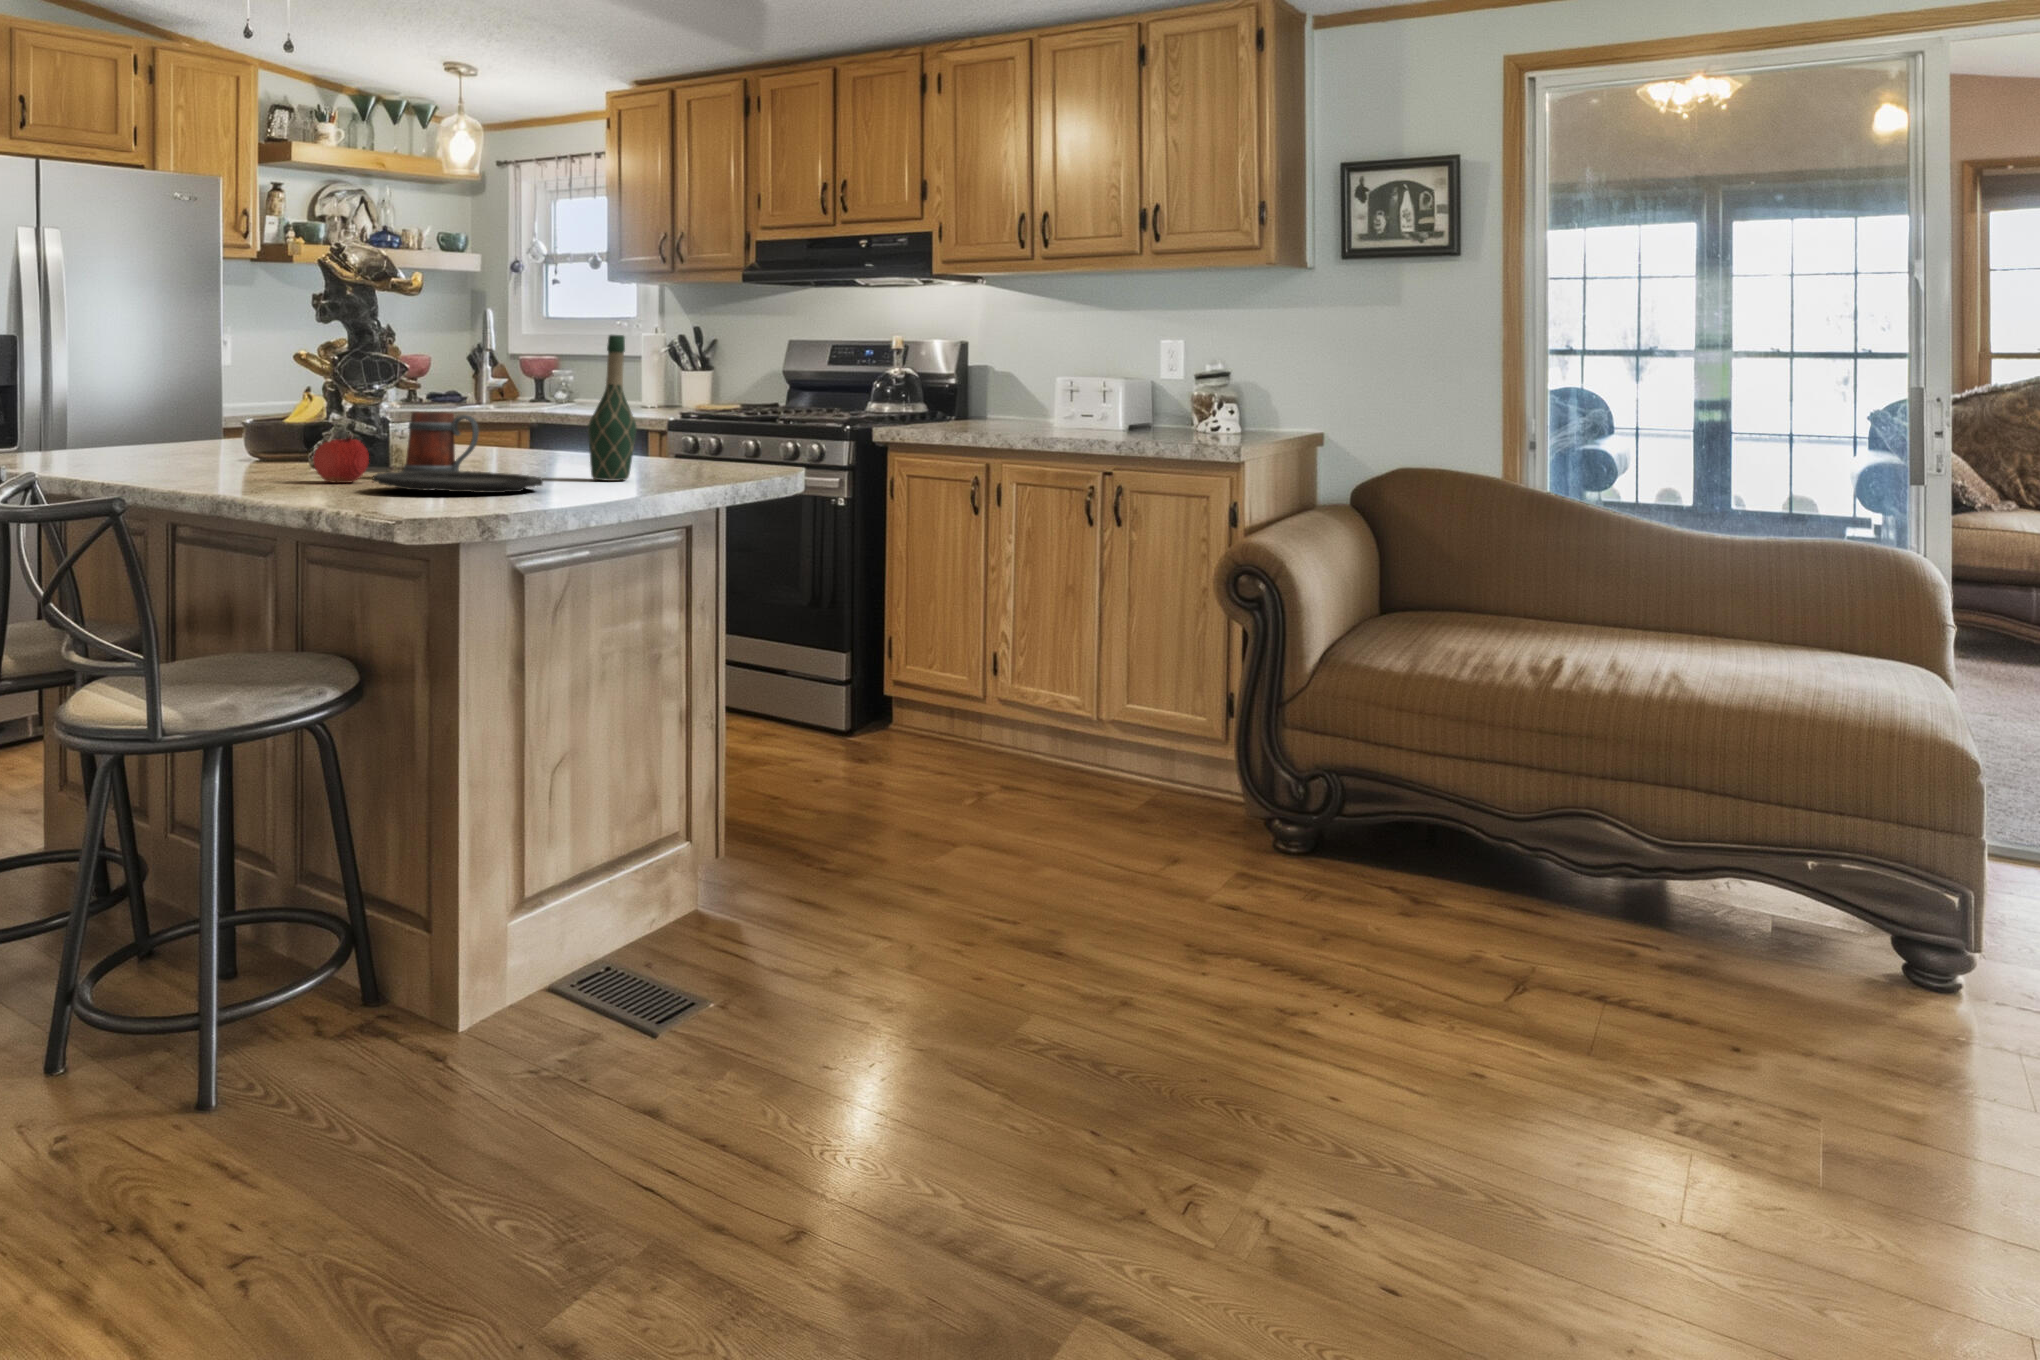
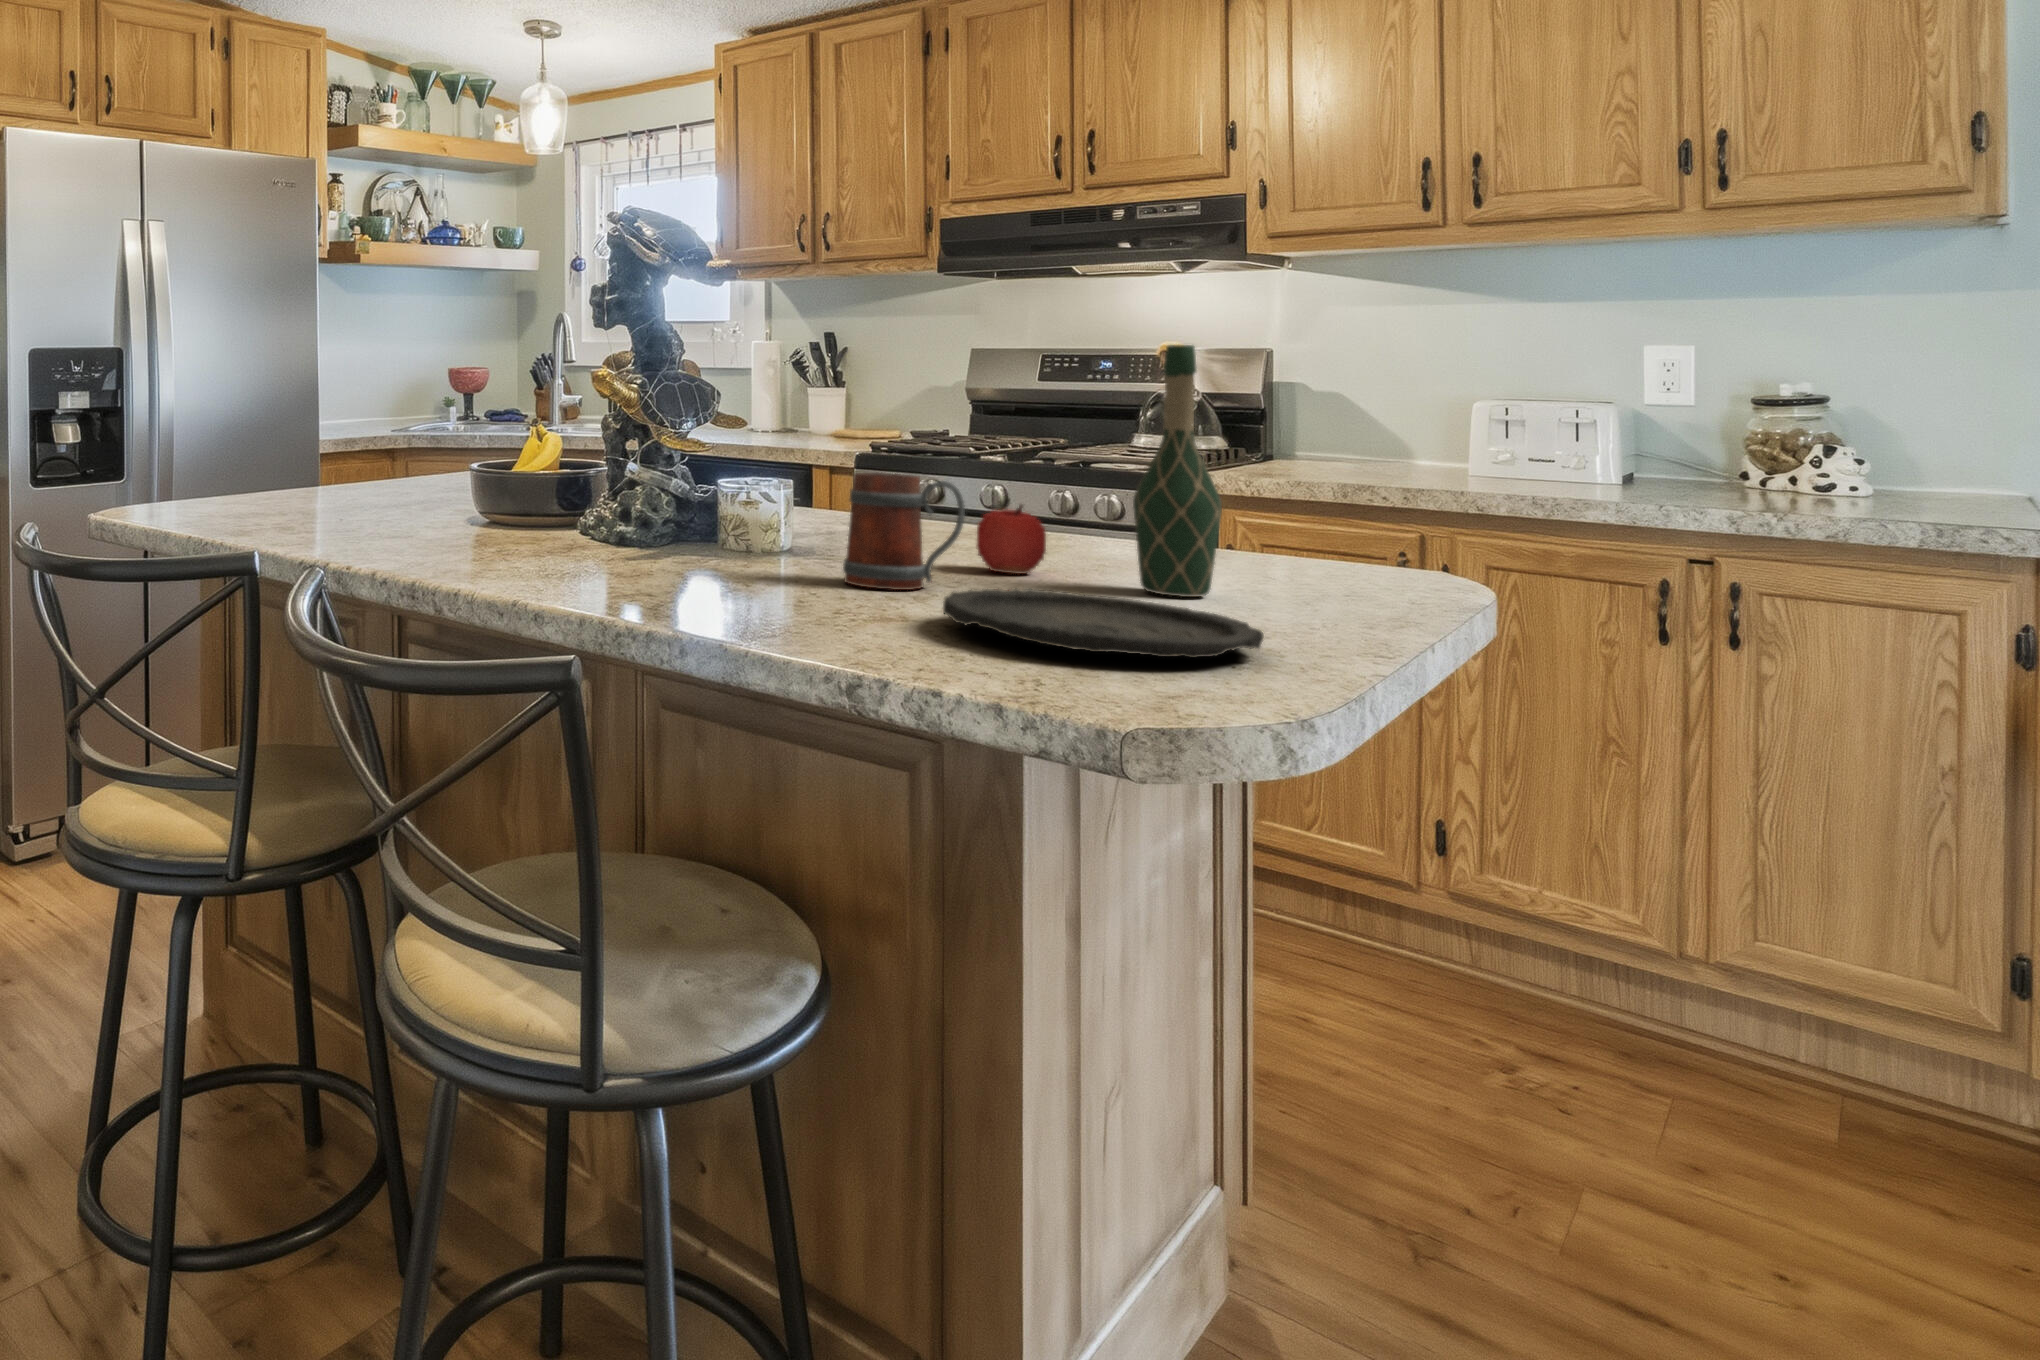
apple: present [313,435,369,483] -> present [977,505,1046,574]

